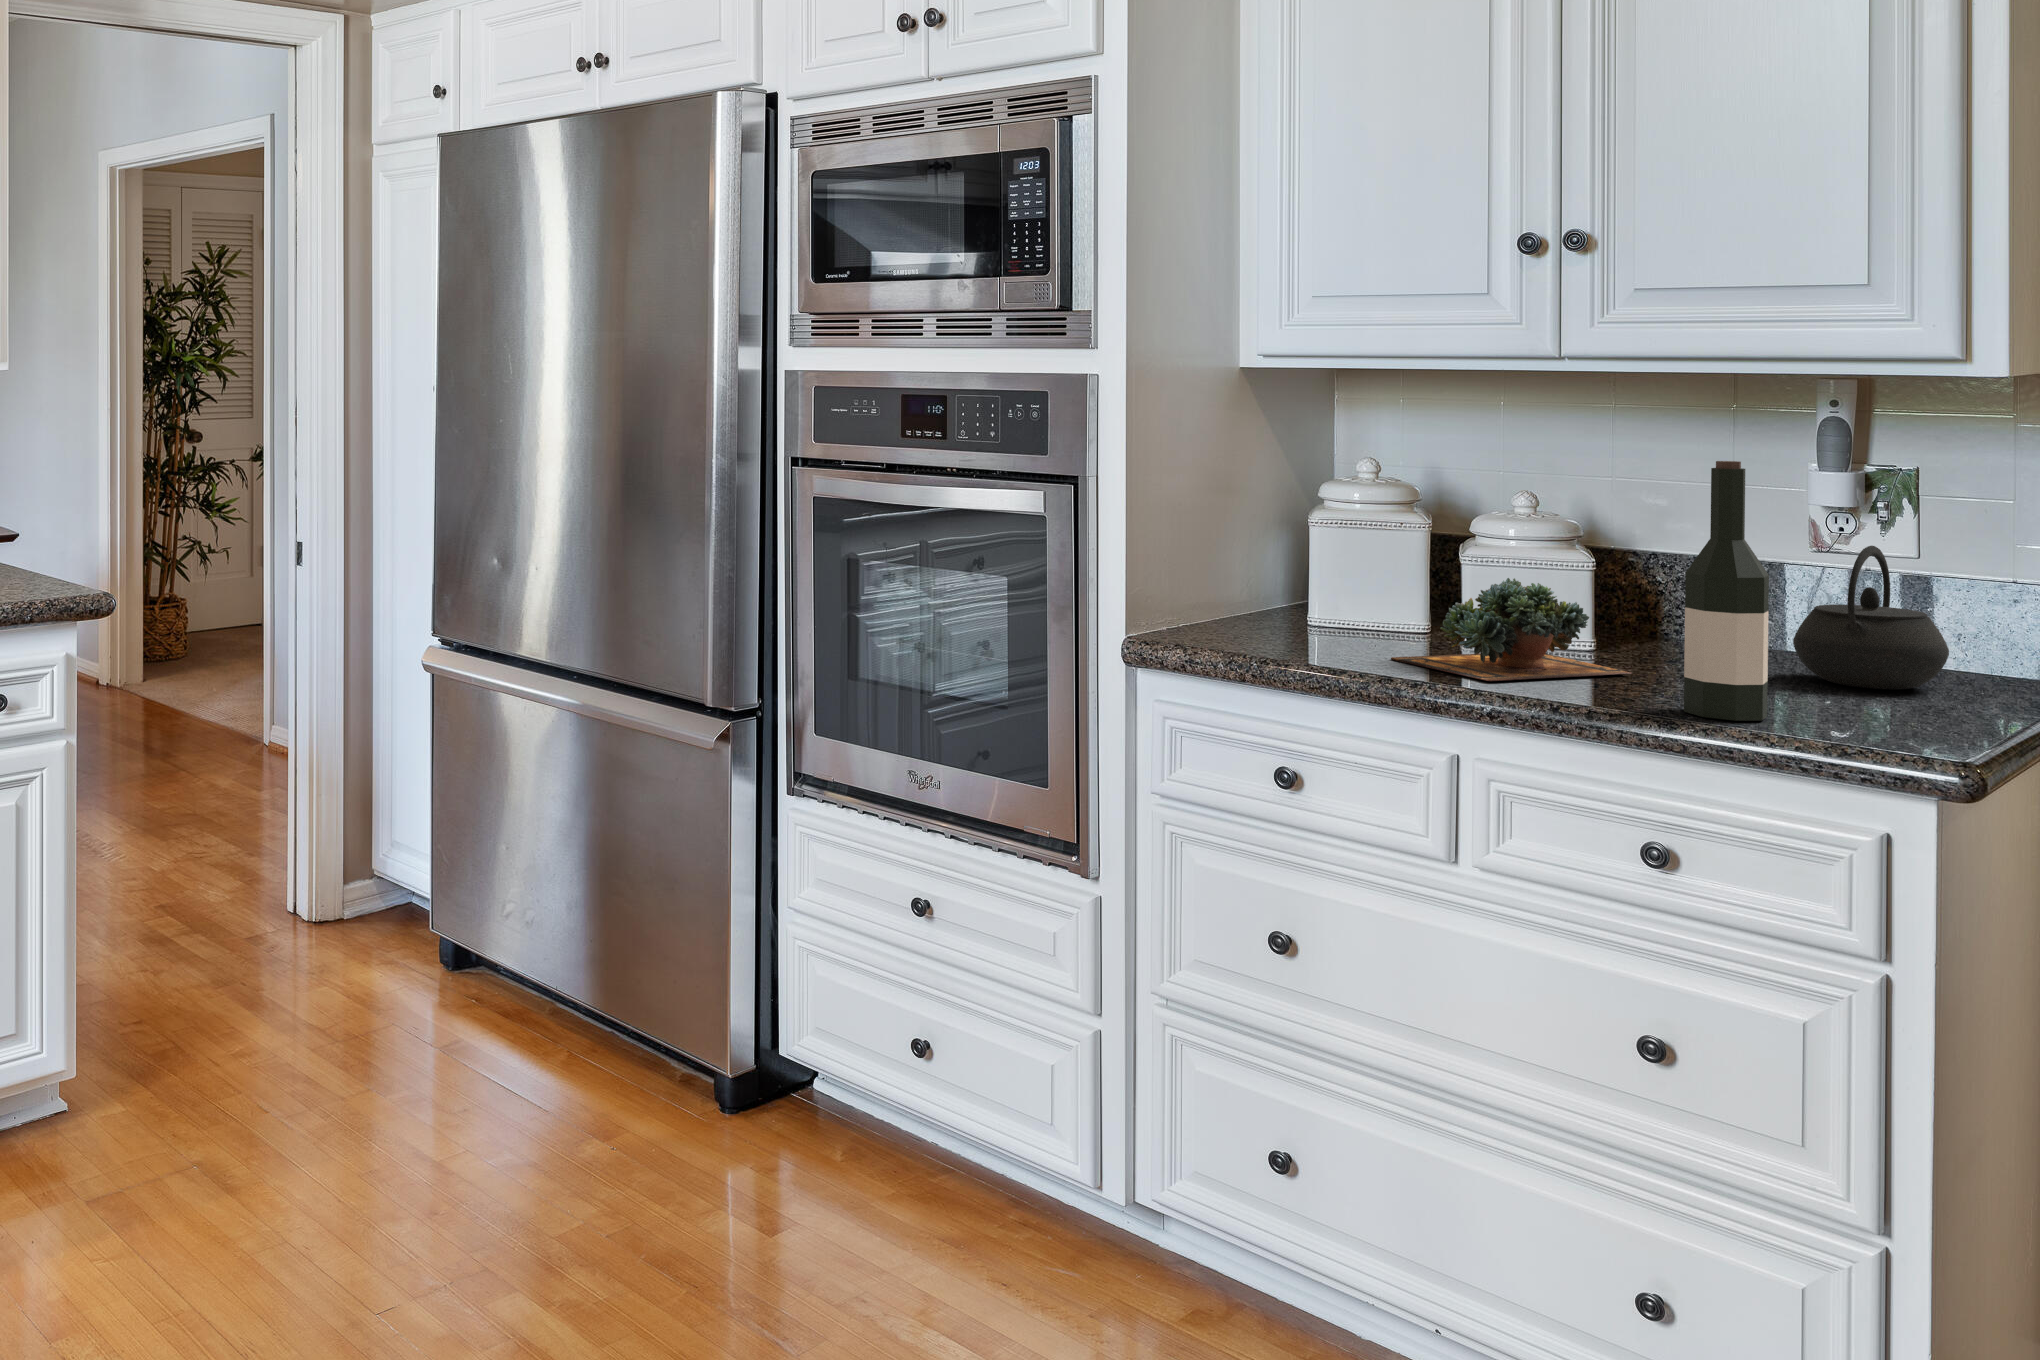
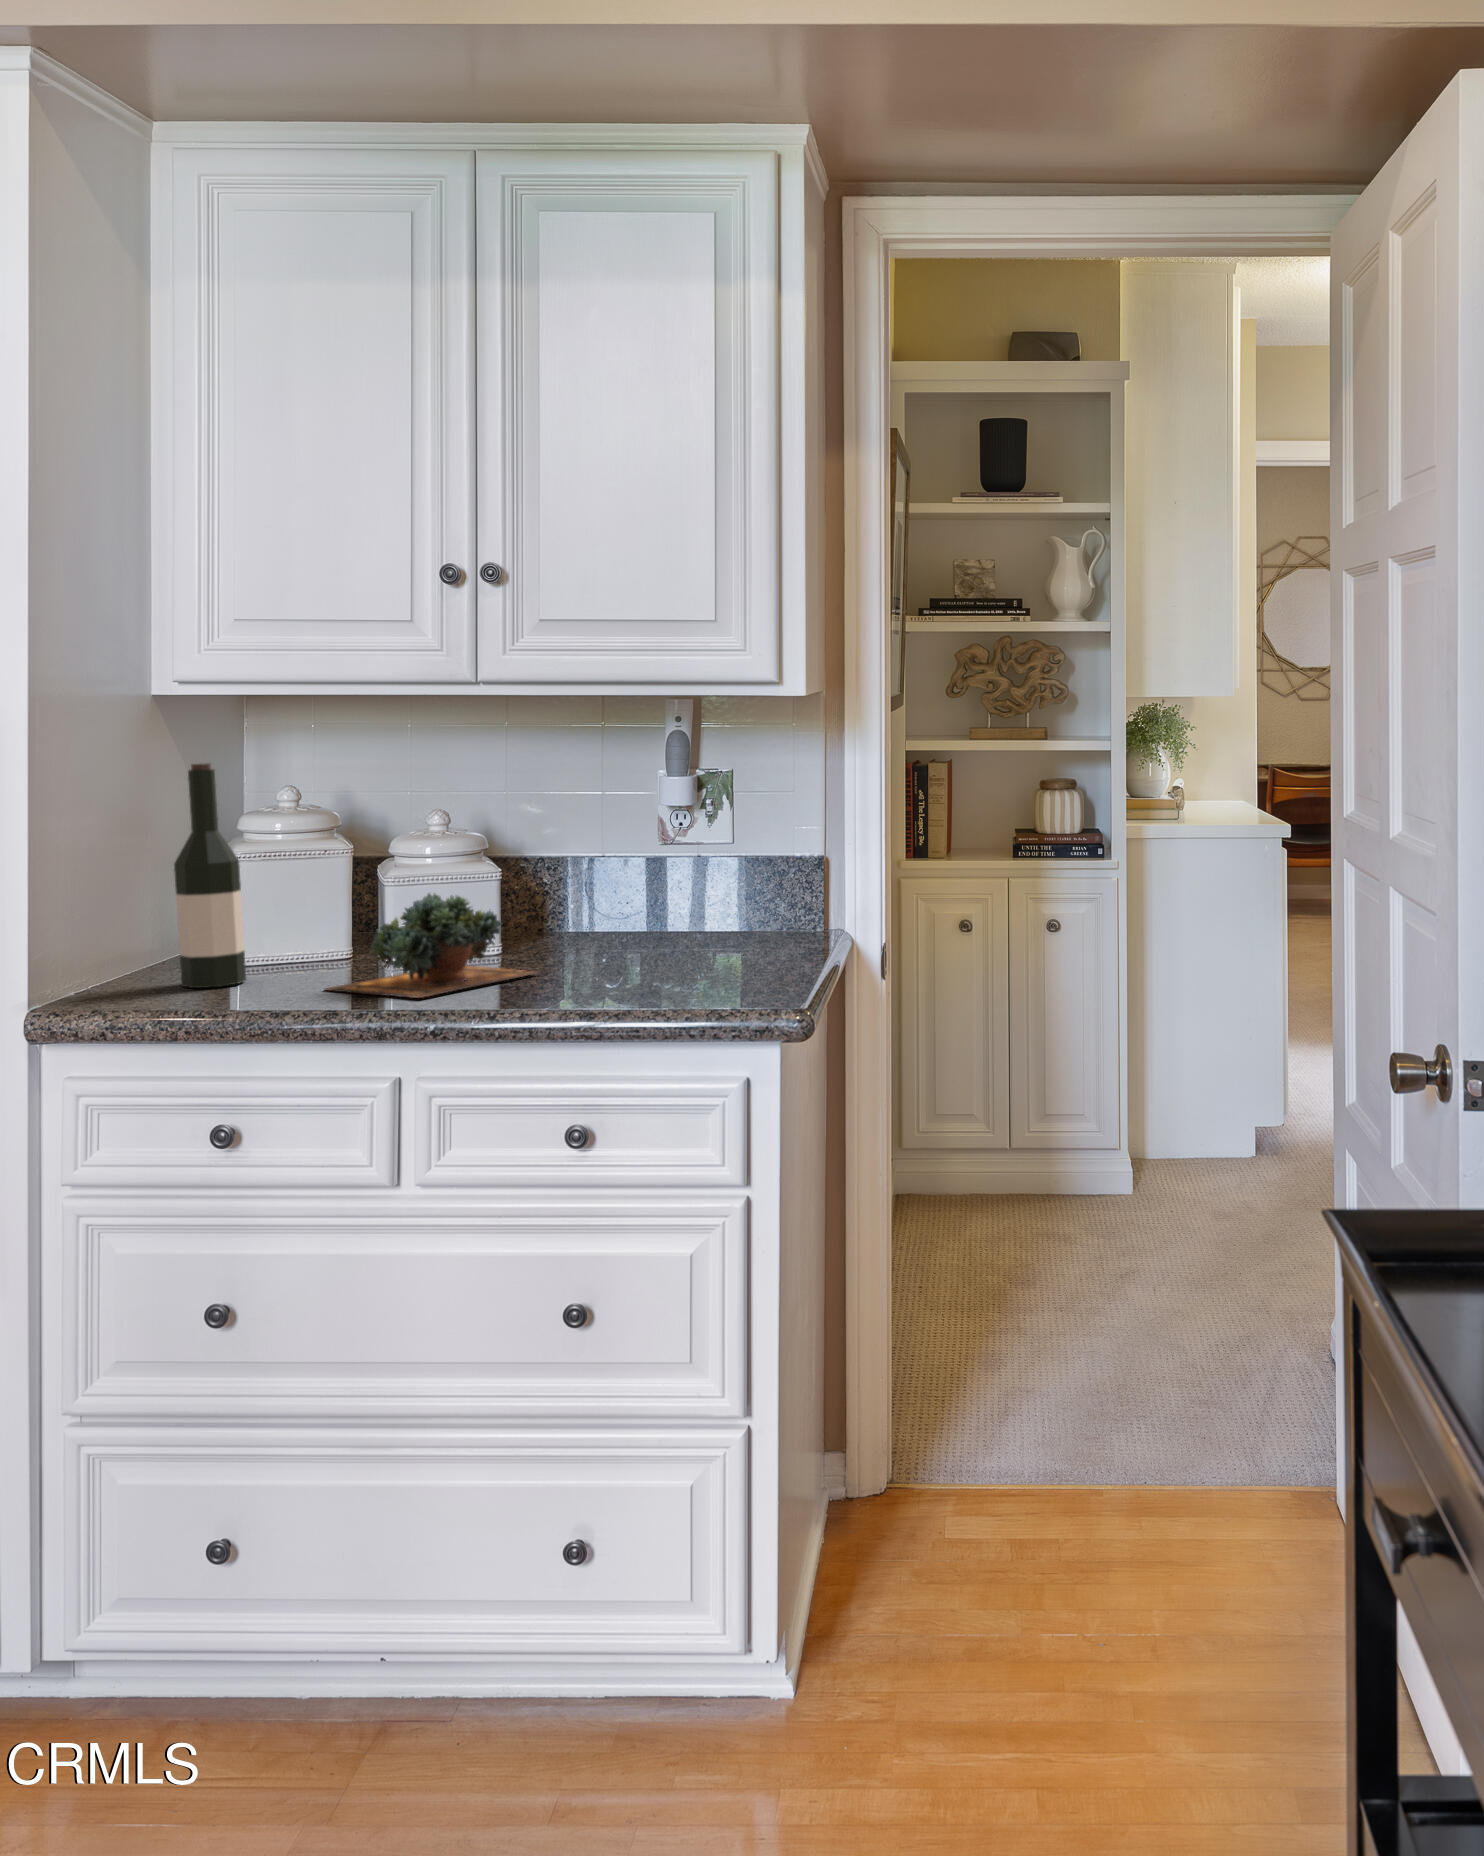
wine bottle: present [1684,461,1769,721] -> present [174,763,246,988]
kettle: present [1793,546,1949,690] -> none [659,834,767,960]

